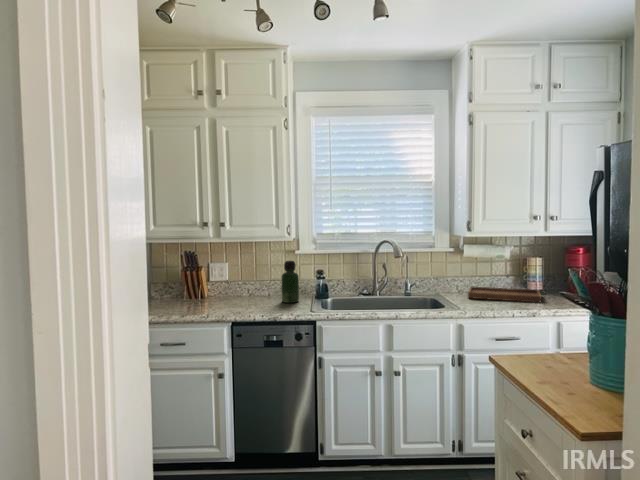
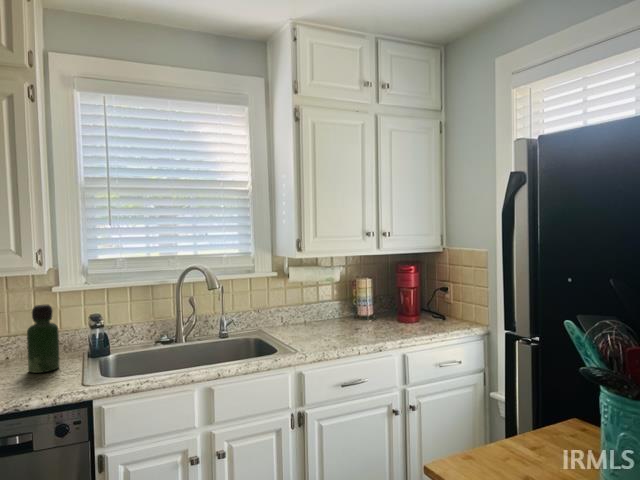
tray: present [468,275,541,302] -> none [298,300,379,334]

